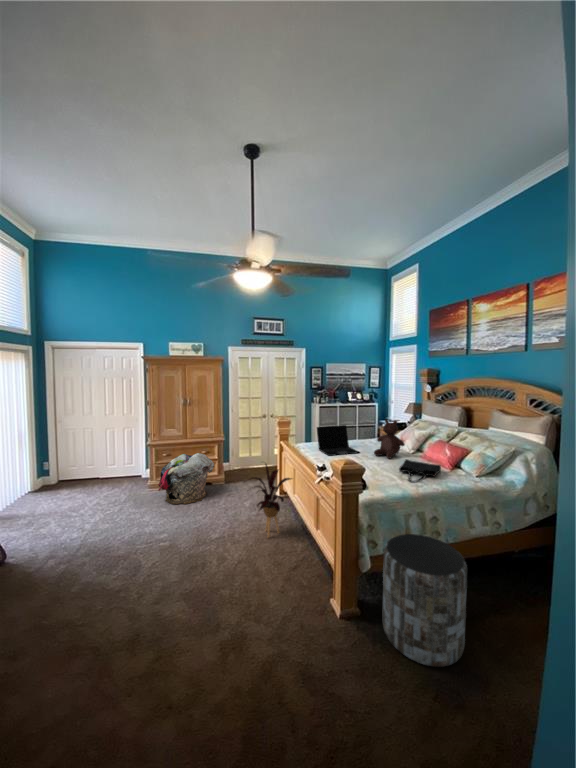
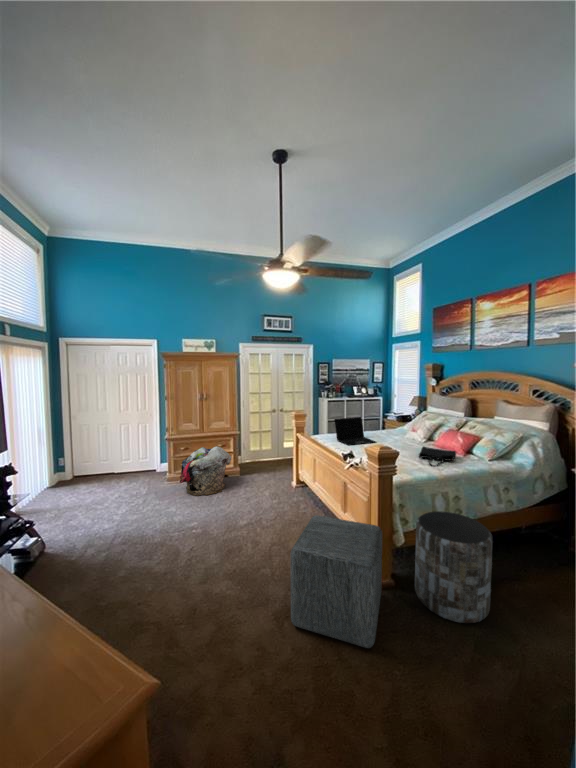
teddy bear: present [374,419,405,459] -> none [390,410,419,447]
house plant: present [251,464,292,537] -> none [270,452,317,523]
ottoman: none [235,535,344,693] -> present [290,515,382,648]

